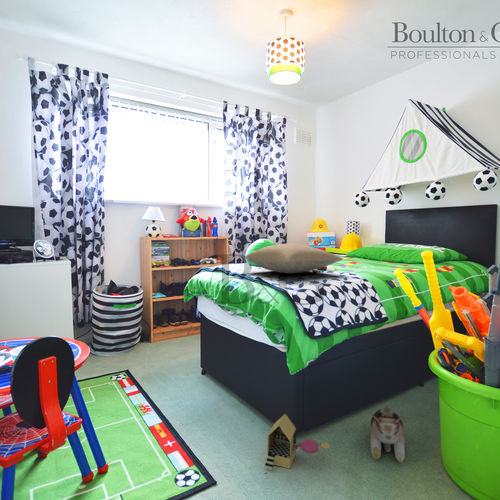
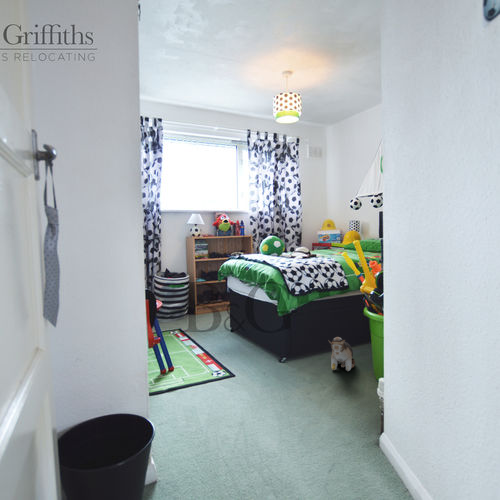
pillow: present [246,244,342,273] -> none [258,239,323,259]
toy house: present [265,414,330,470] -> none [264,342,303,373]

